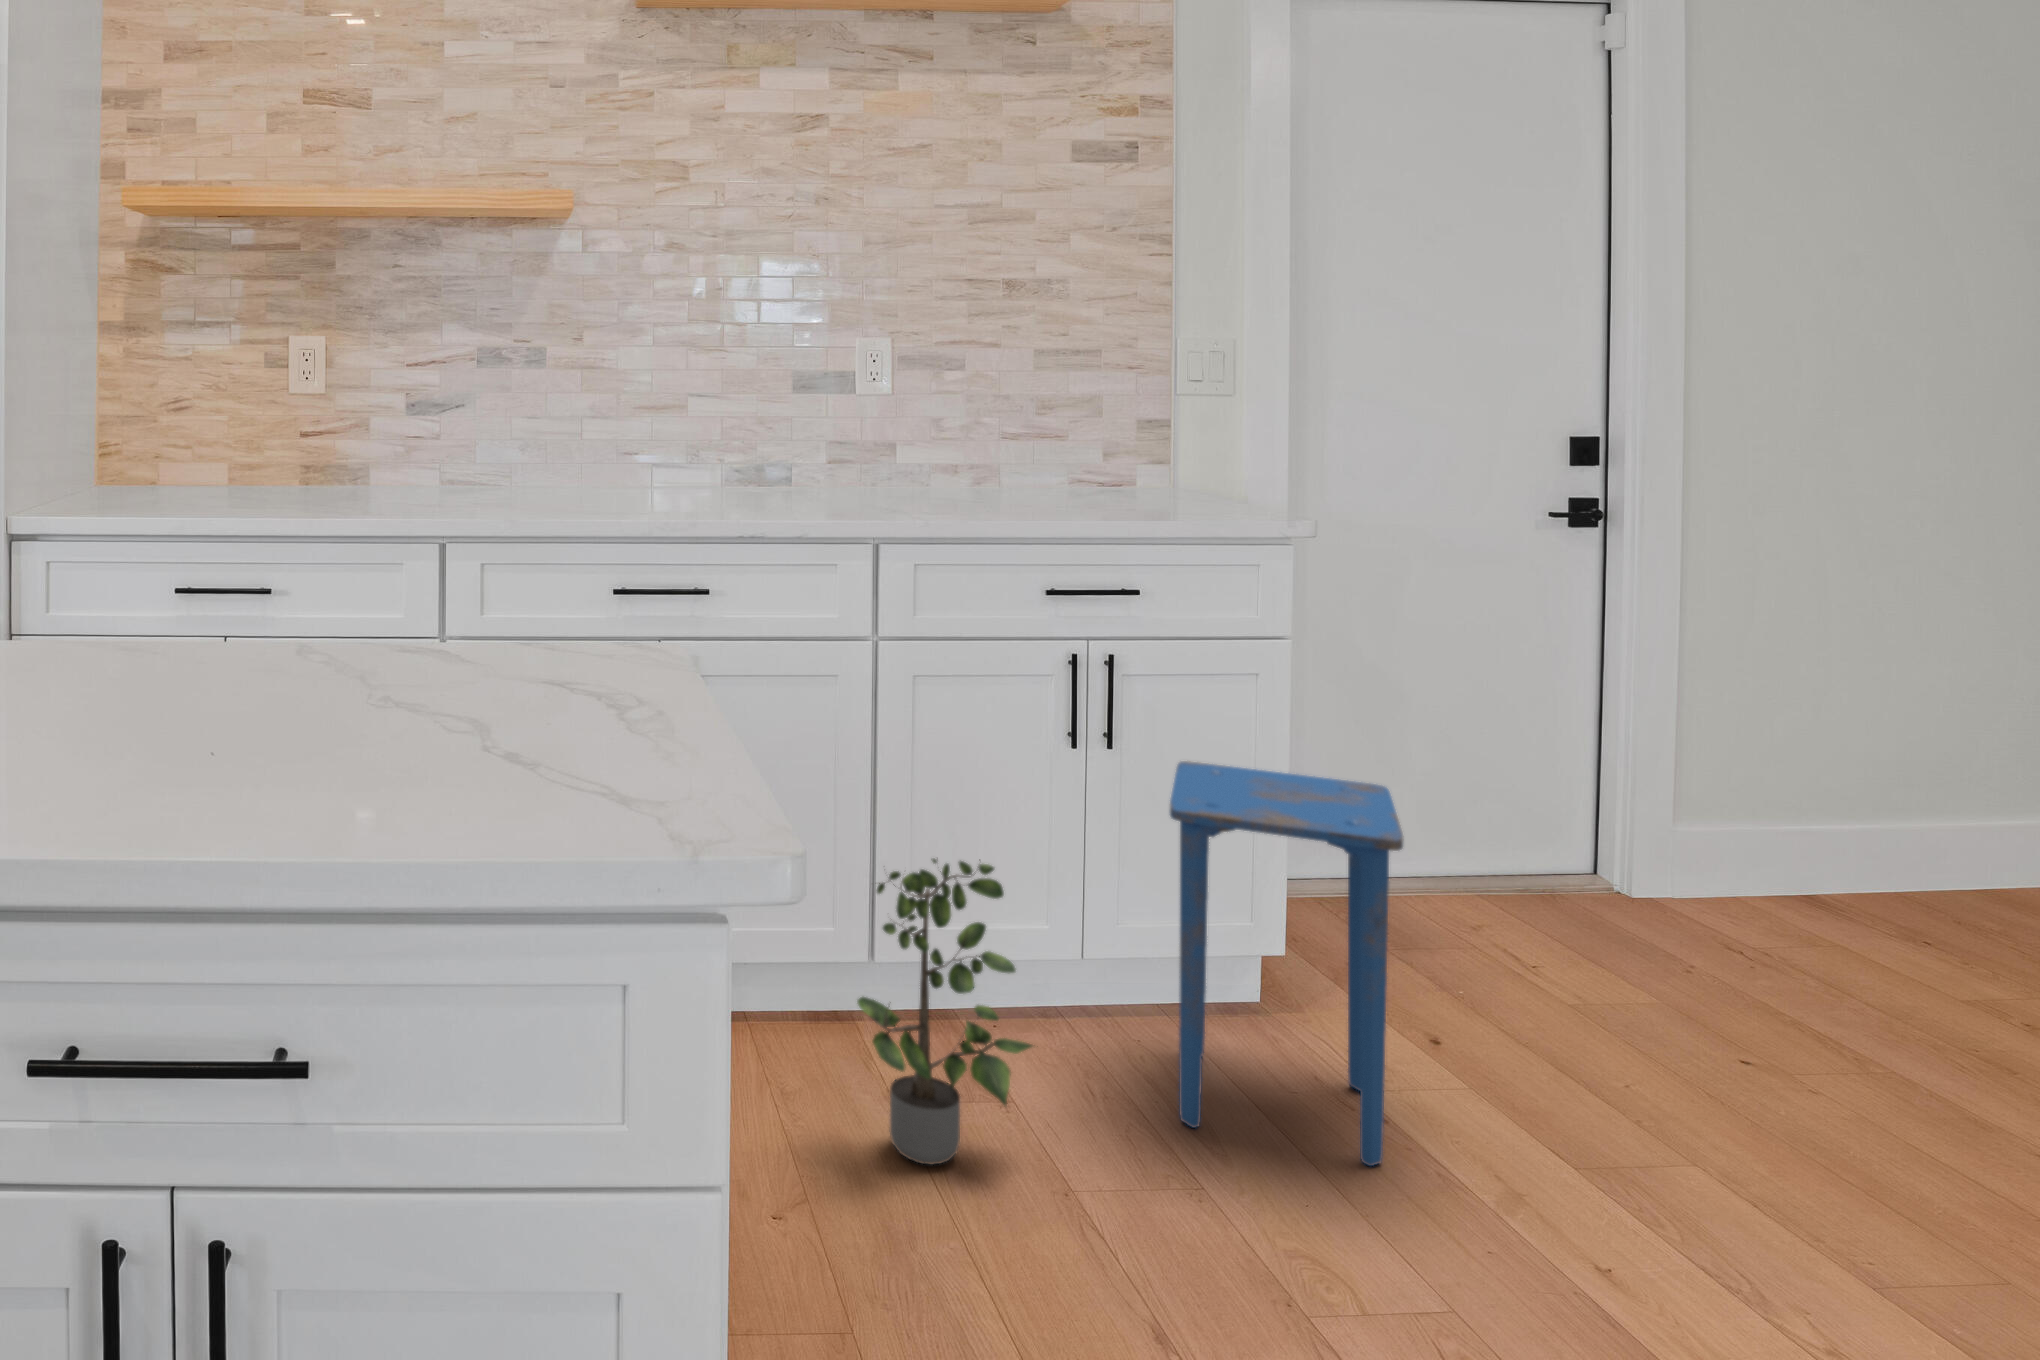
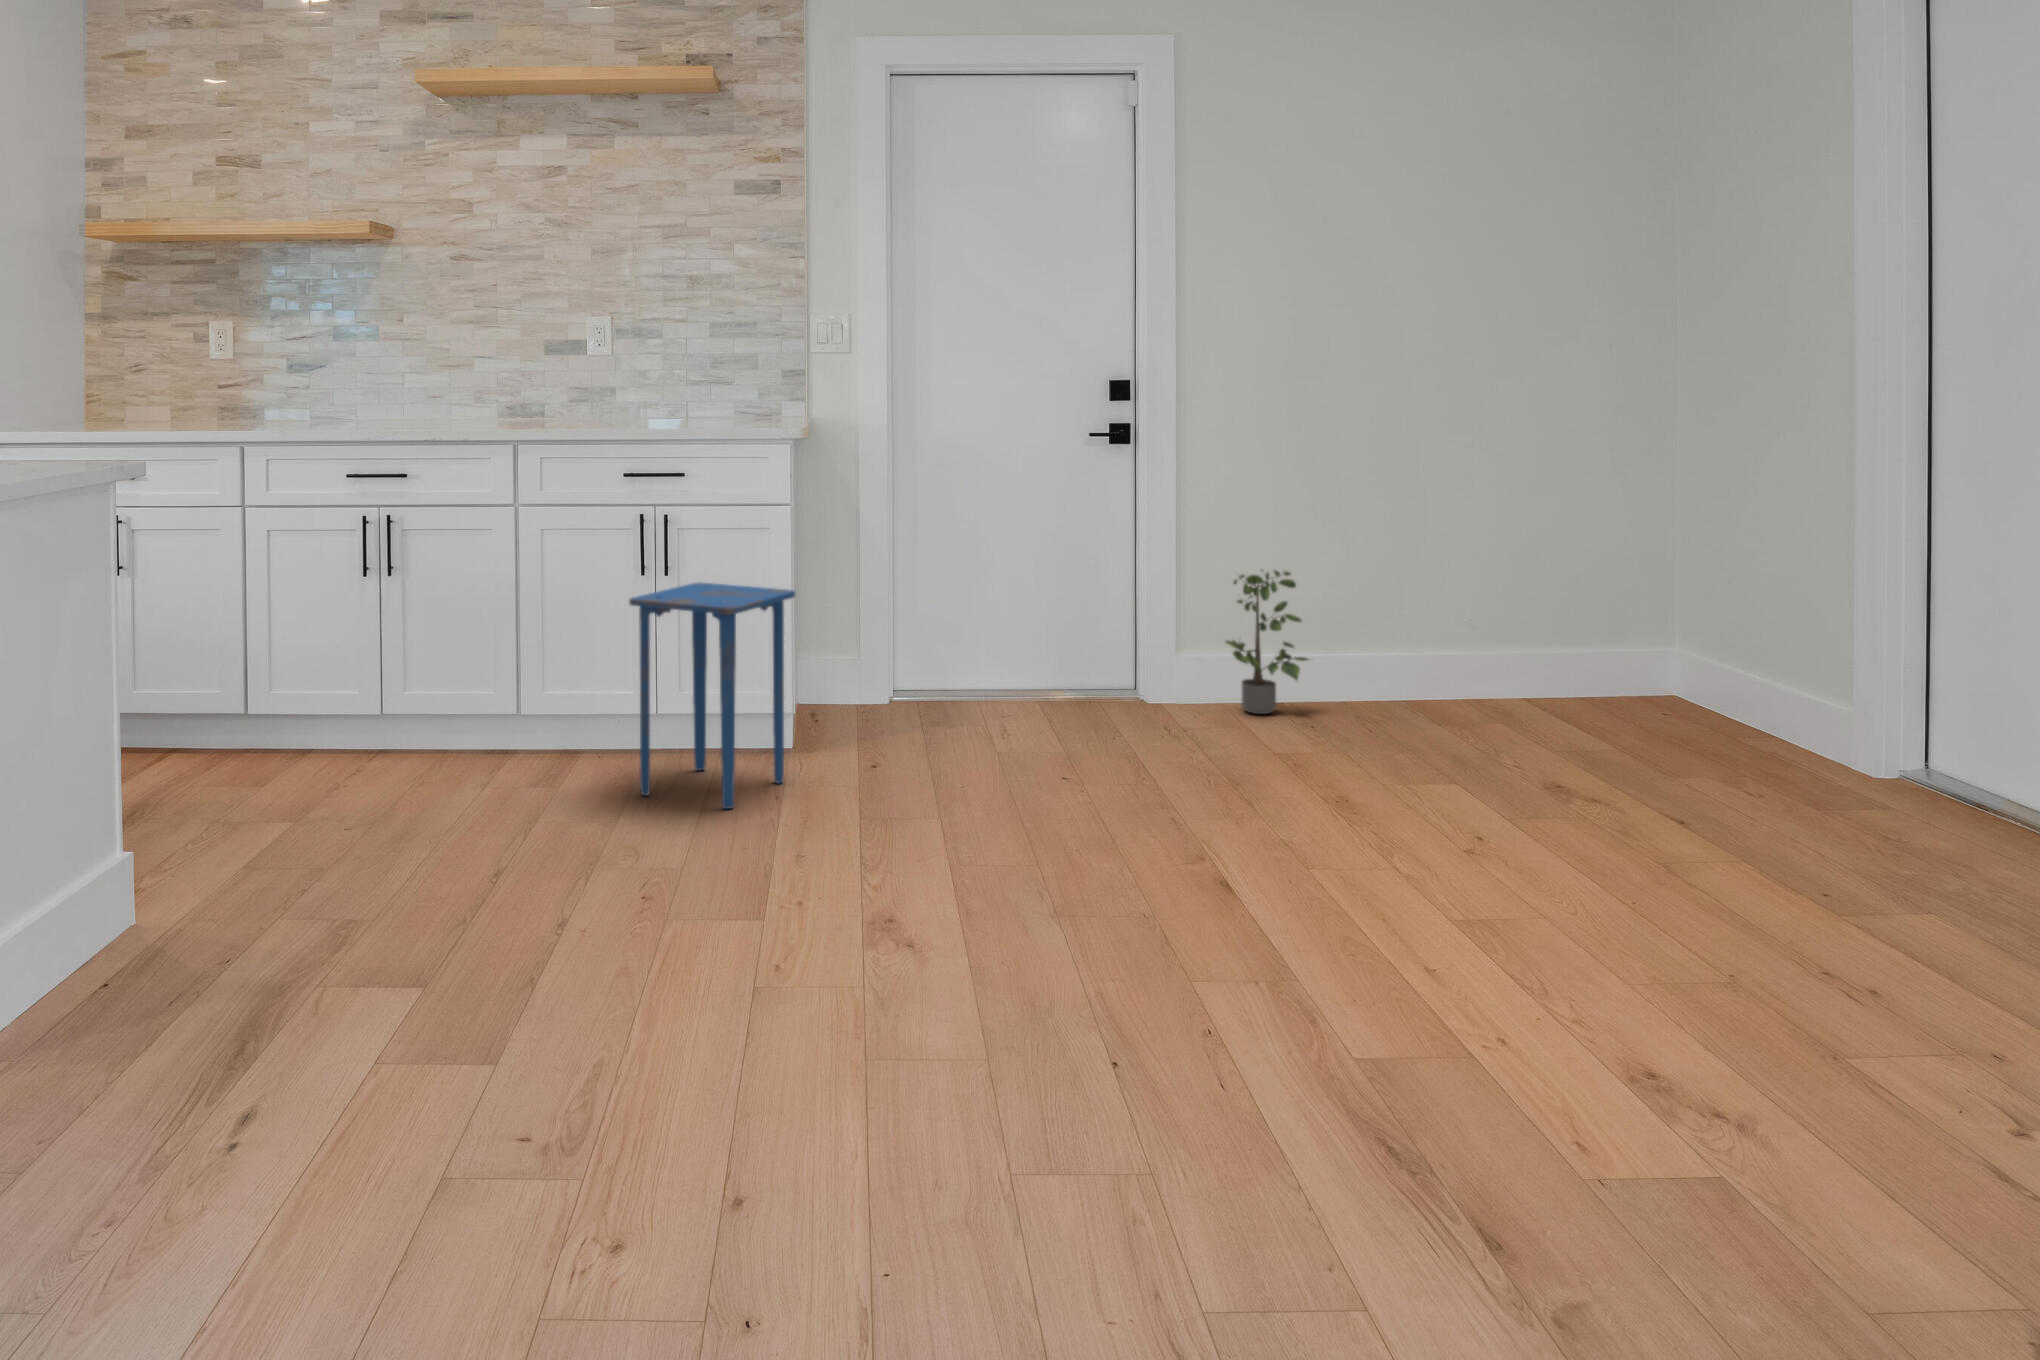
potted plant: present [857,859,1033,1165] -> present [1226,570,1308,714]

